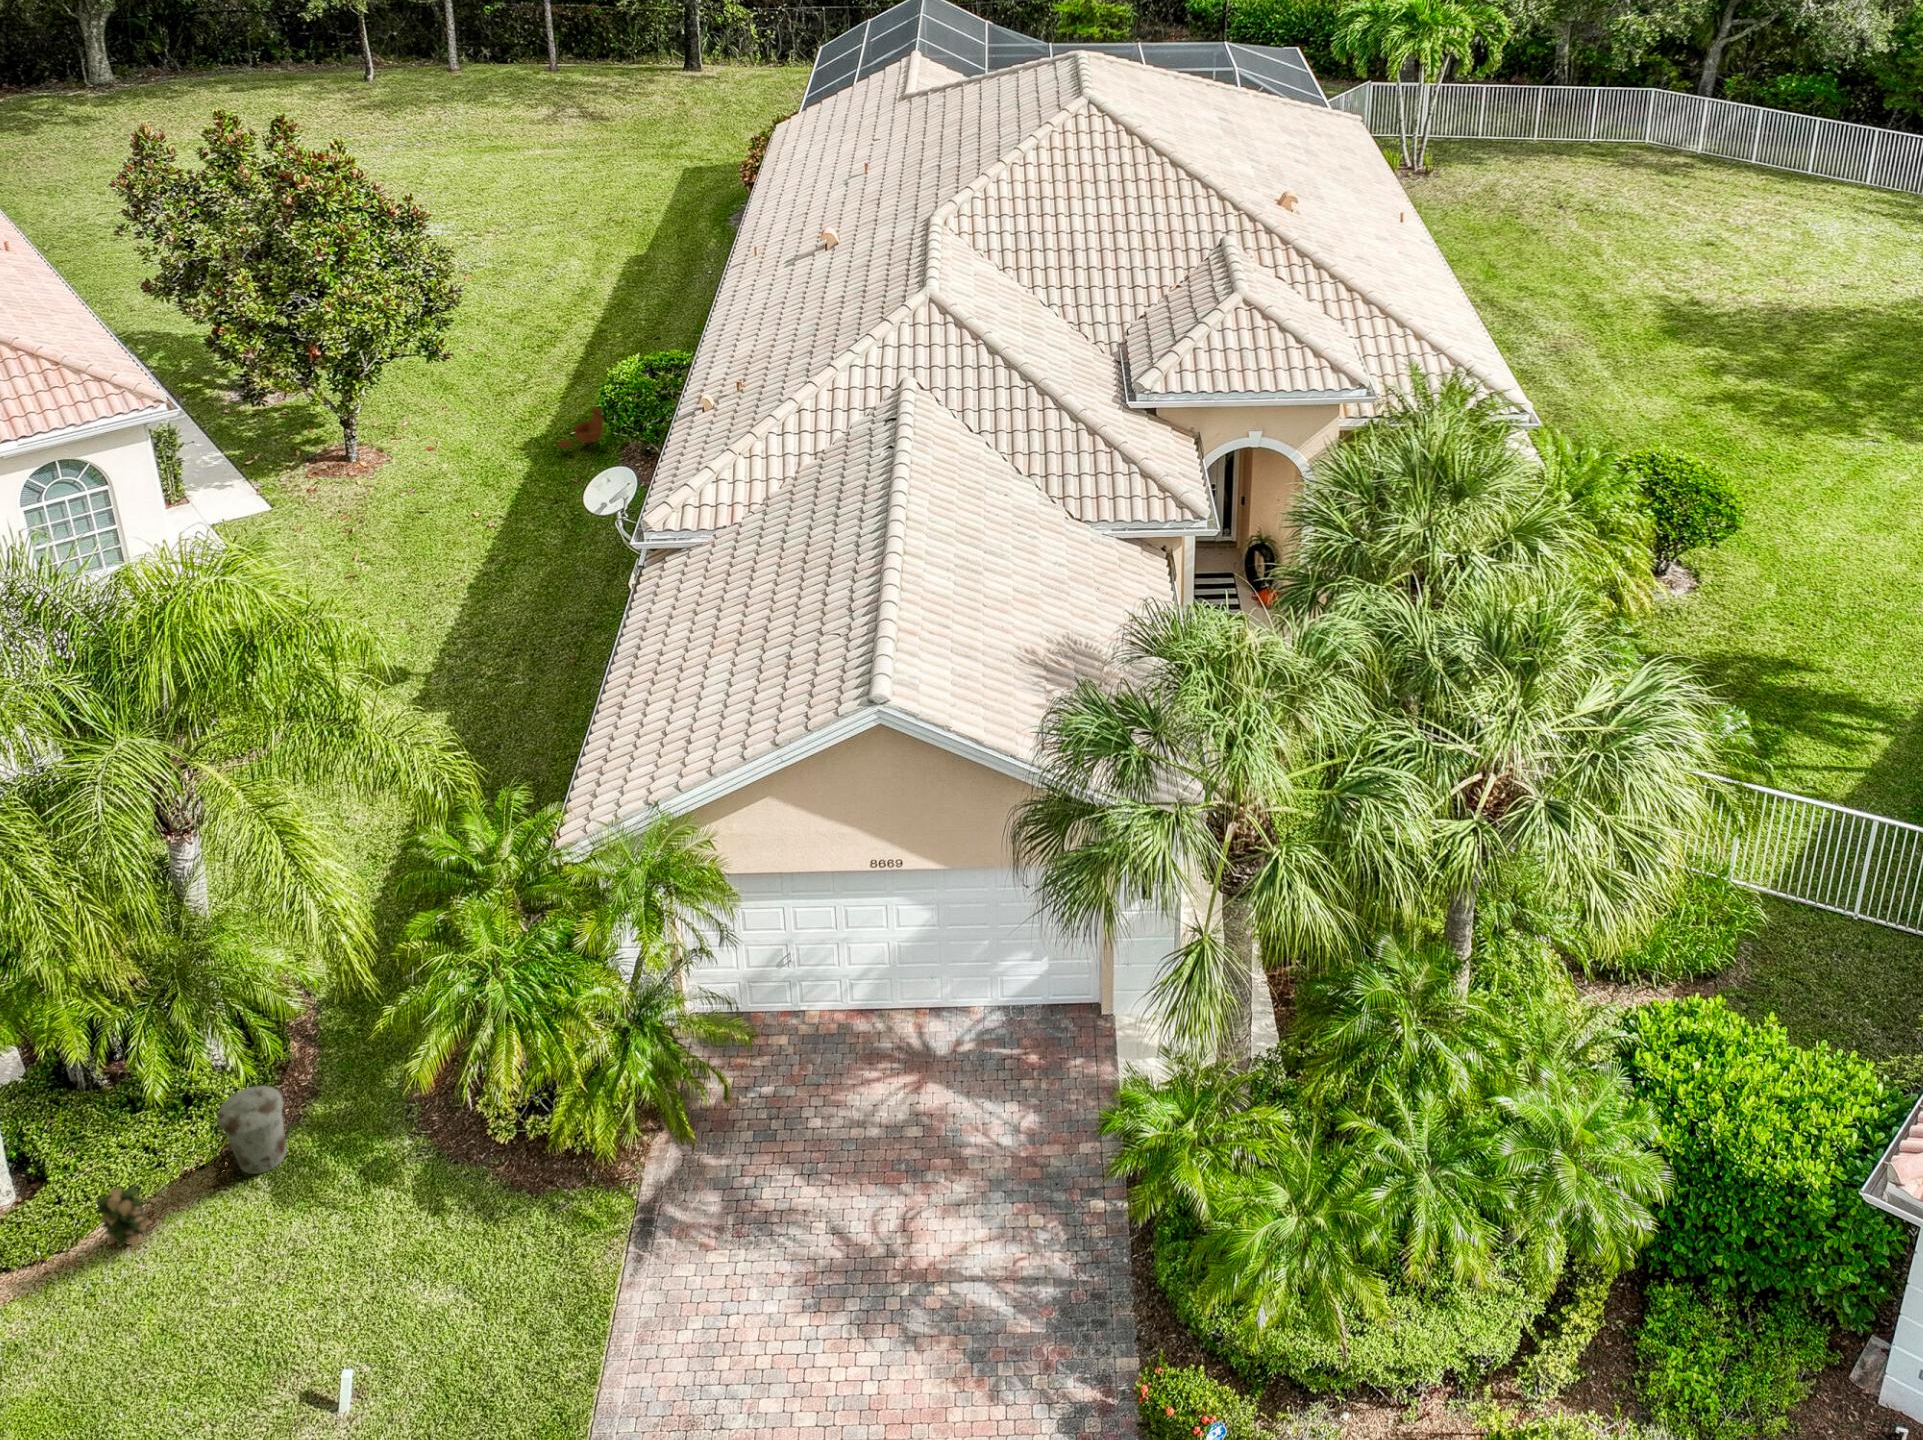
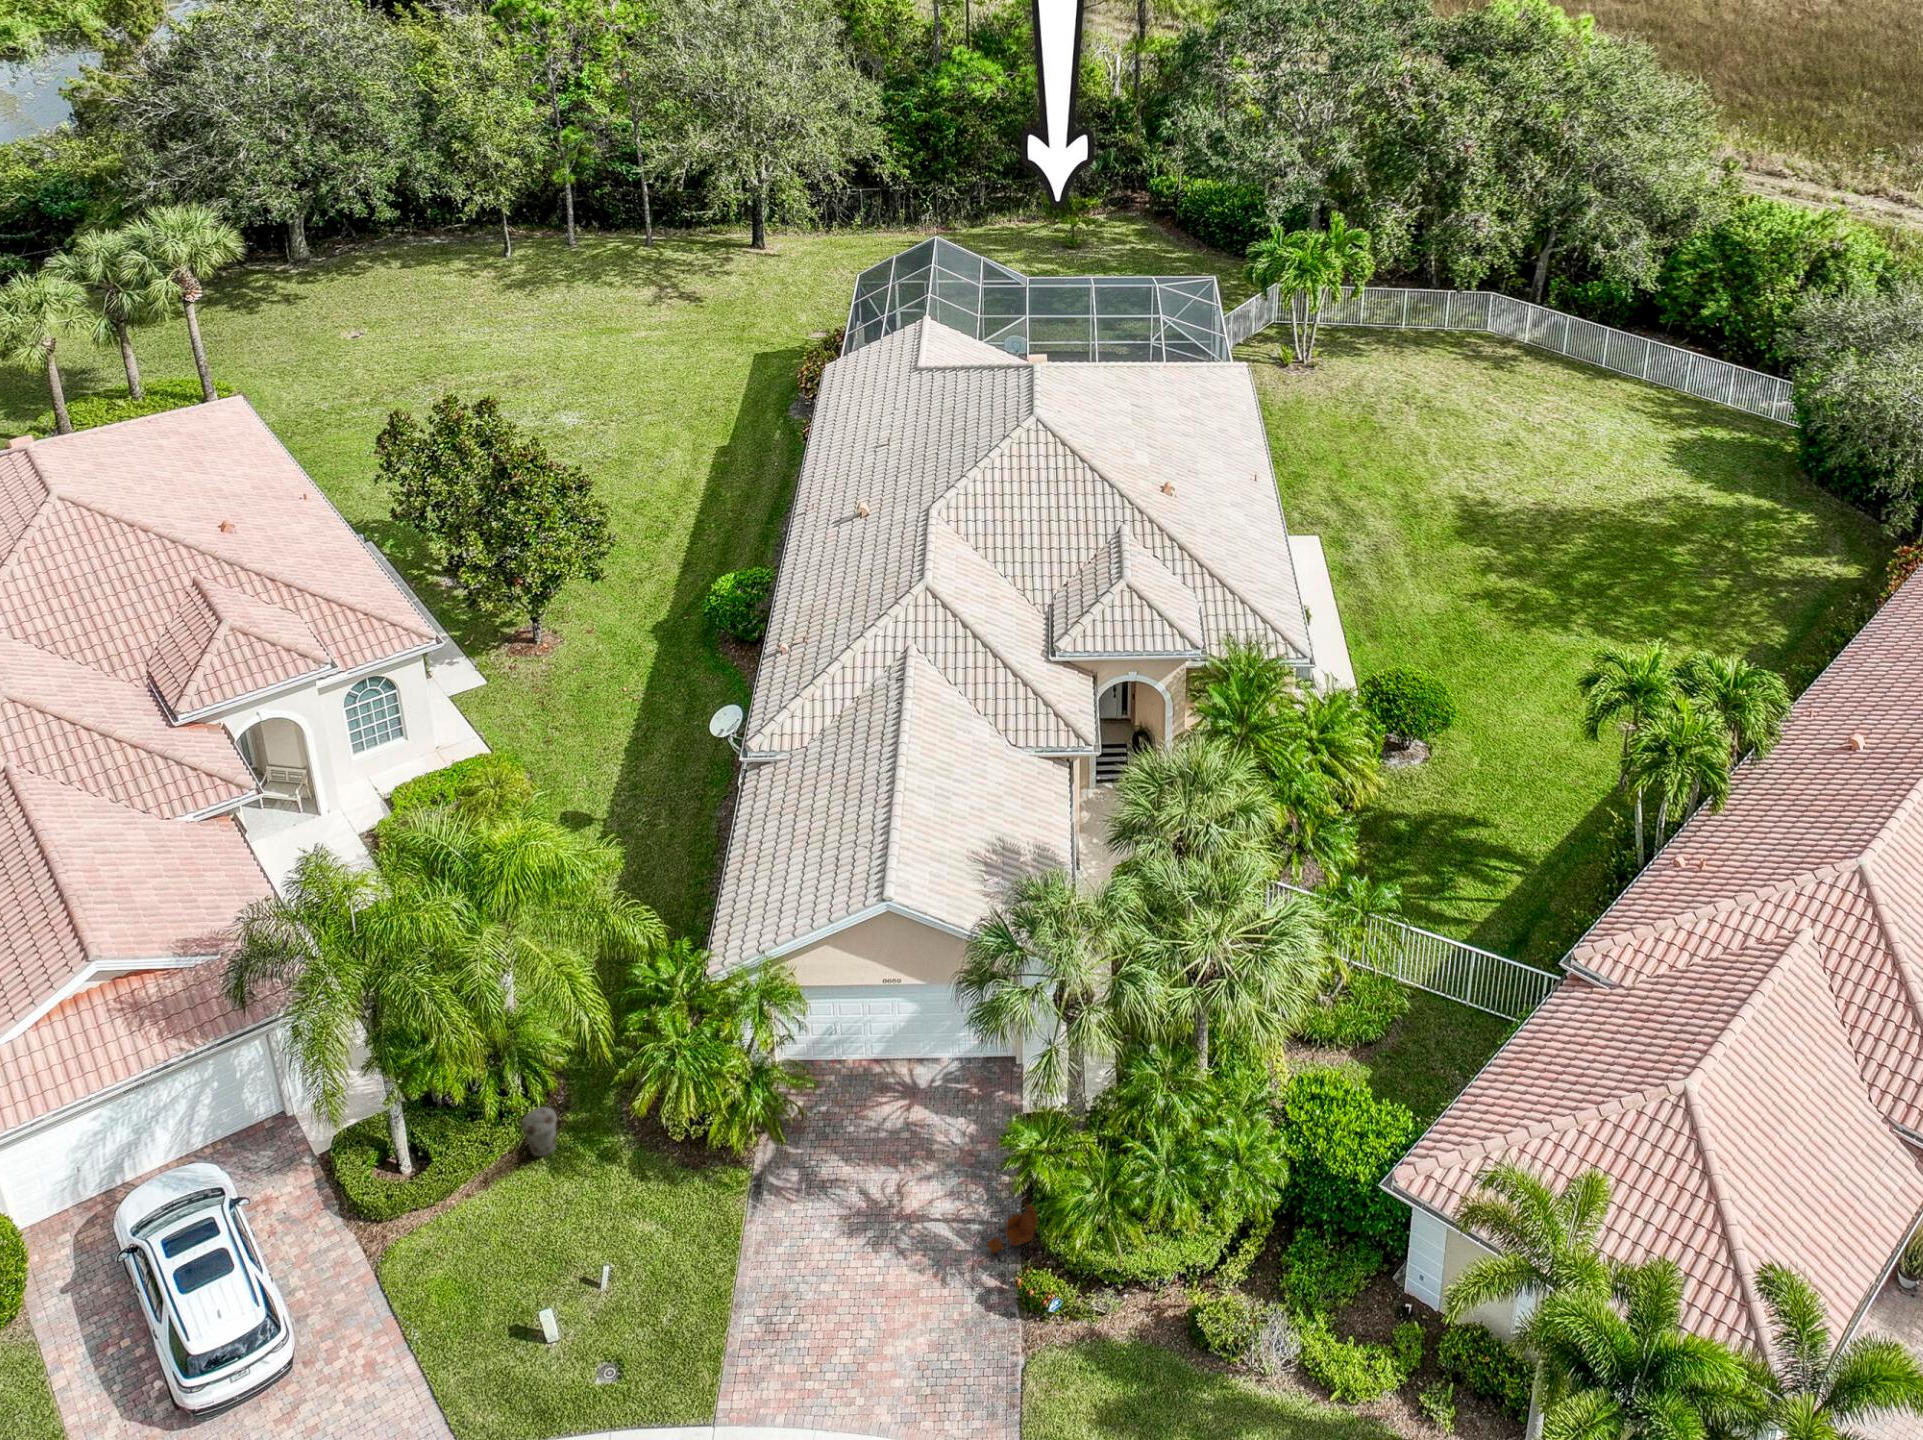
lounge chair: present [558,408,603,454] -> present [987,1205,1038,1257]
decorative plant: present [96,1187,152,1246] -> none [463,1164,491,1198]

